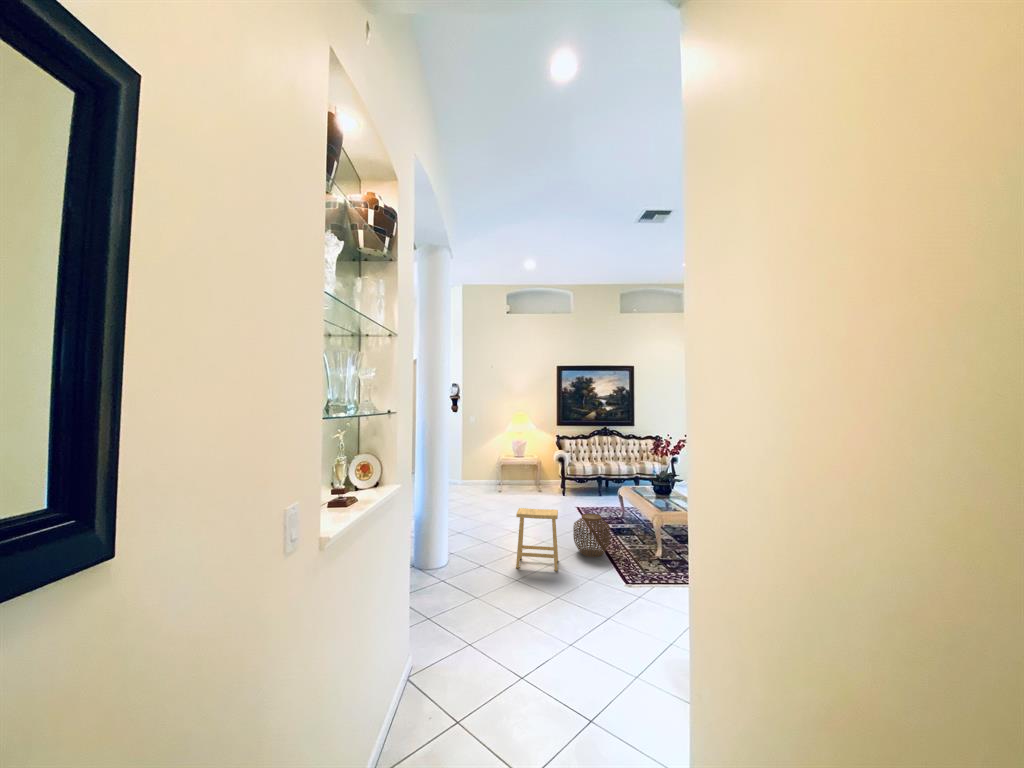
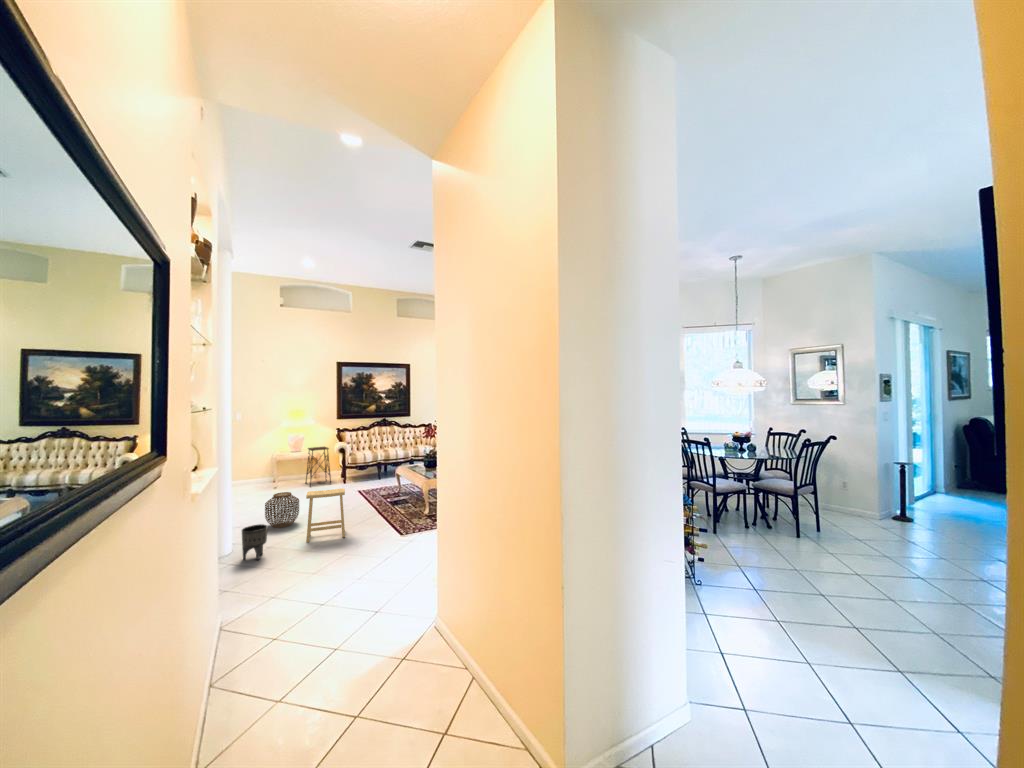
side table: none [527,454,551,495] -> present [306,447,331,487]
woven basket: present [573,513,610,557] -> present [265,492,299,528]
planter: none [452,539,476,581] -> present [242,524,267,560]

